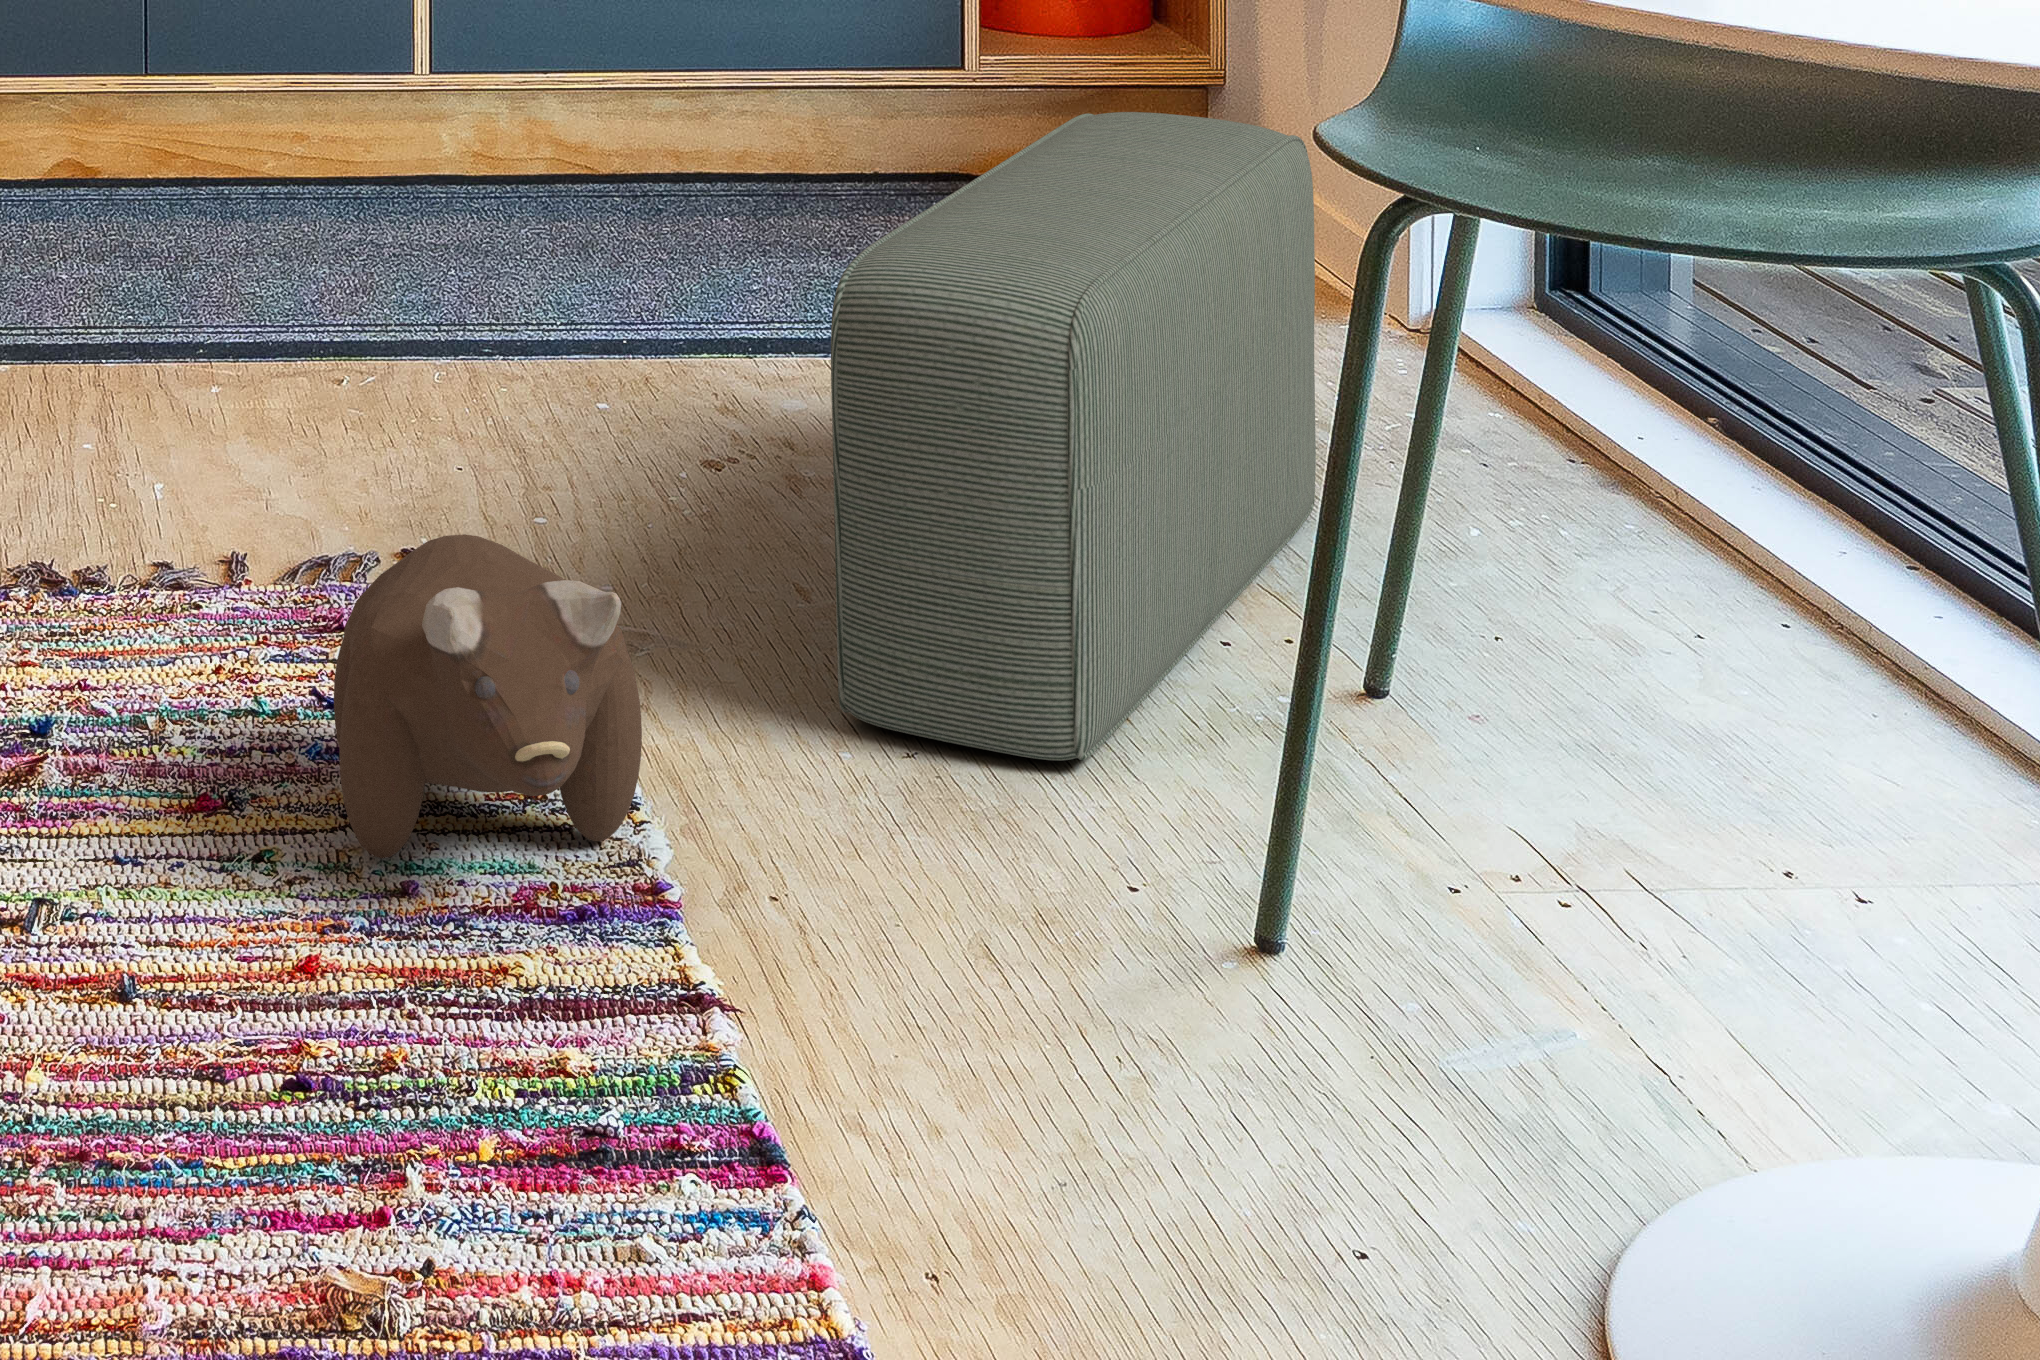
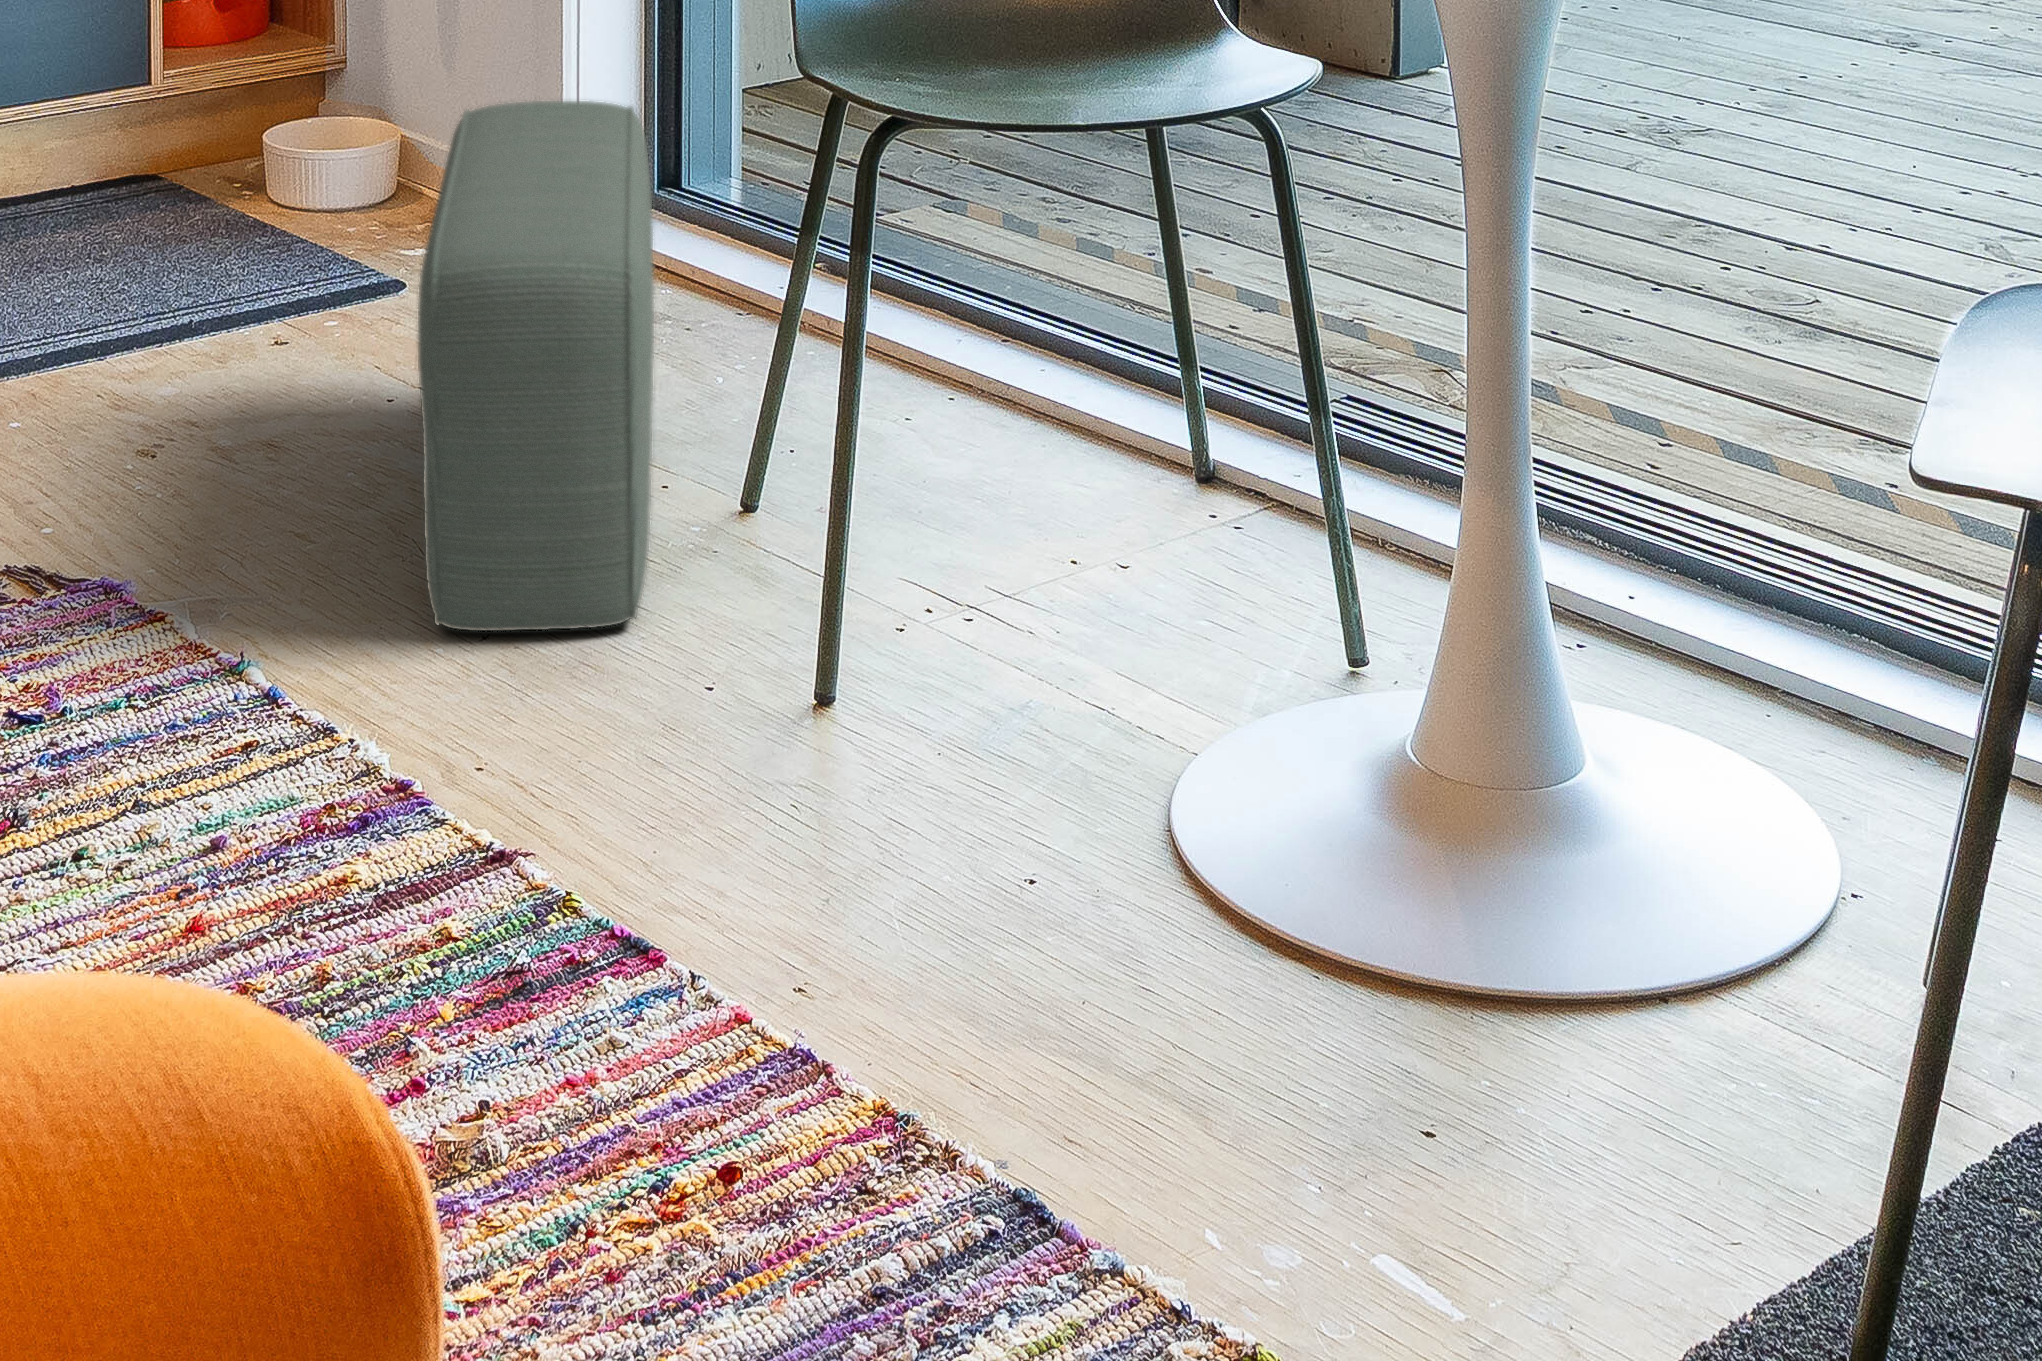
plush toy: present [334,534,642,858] -> none [81,532,391,825]

